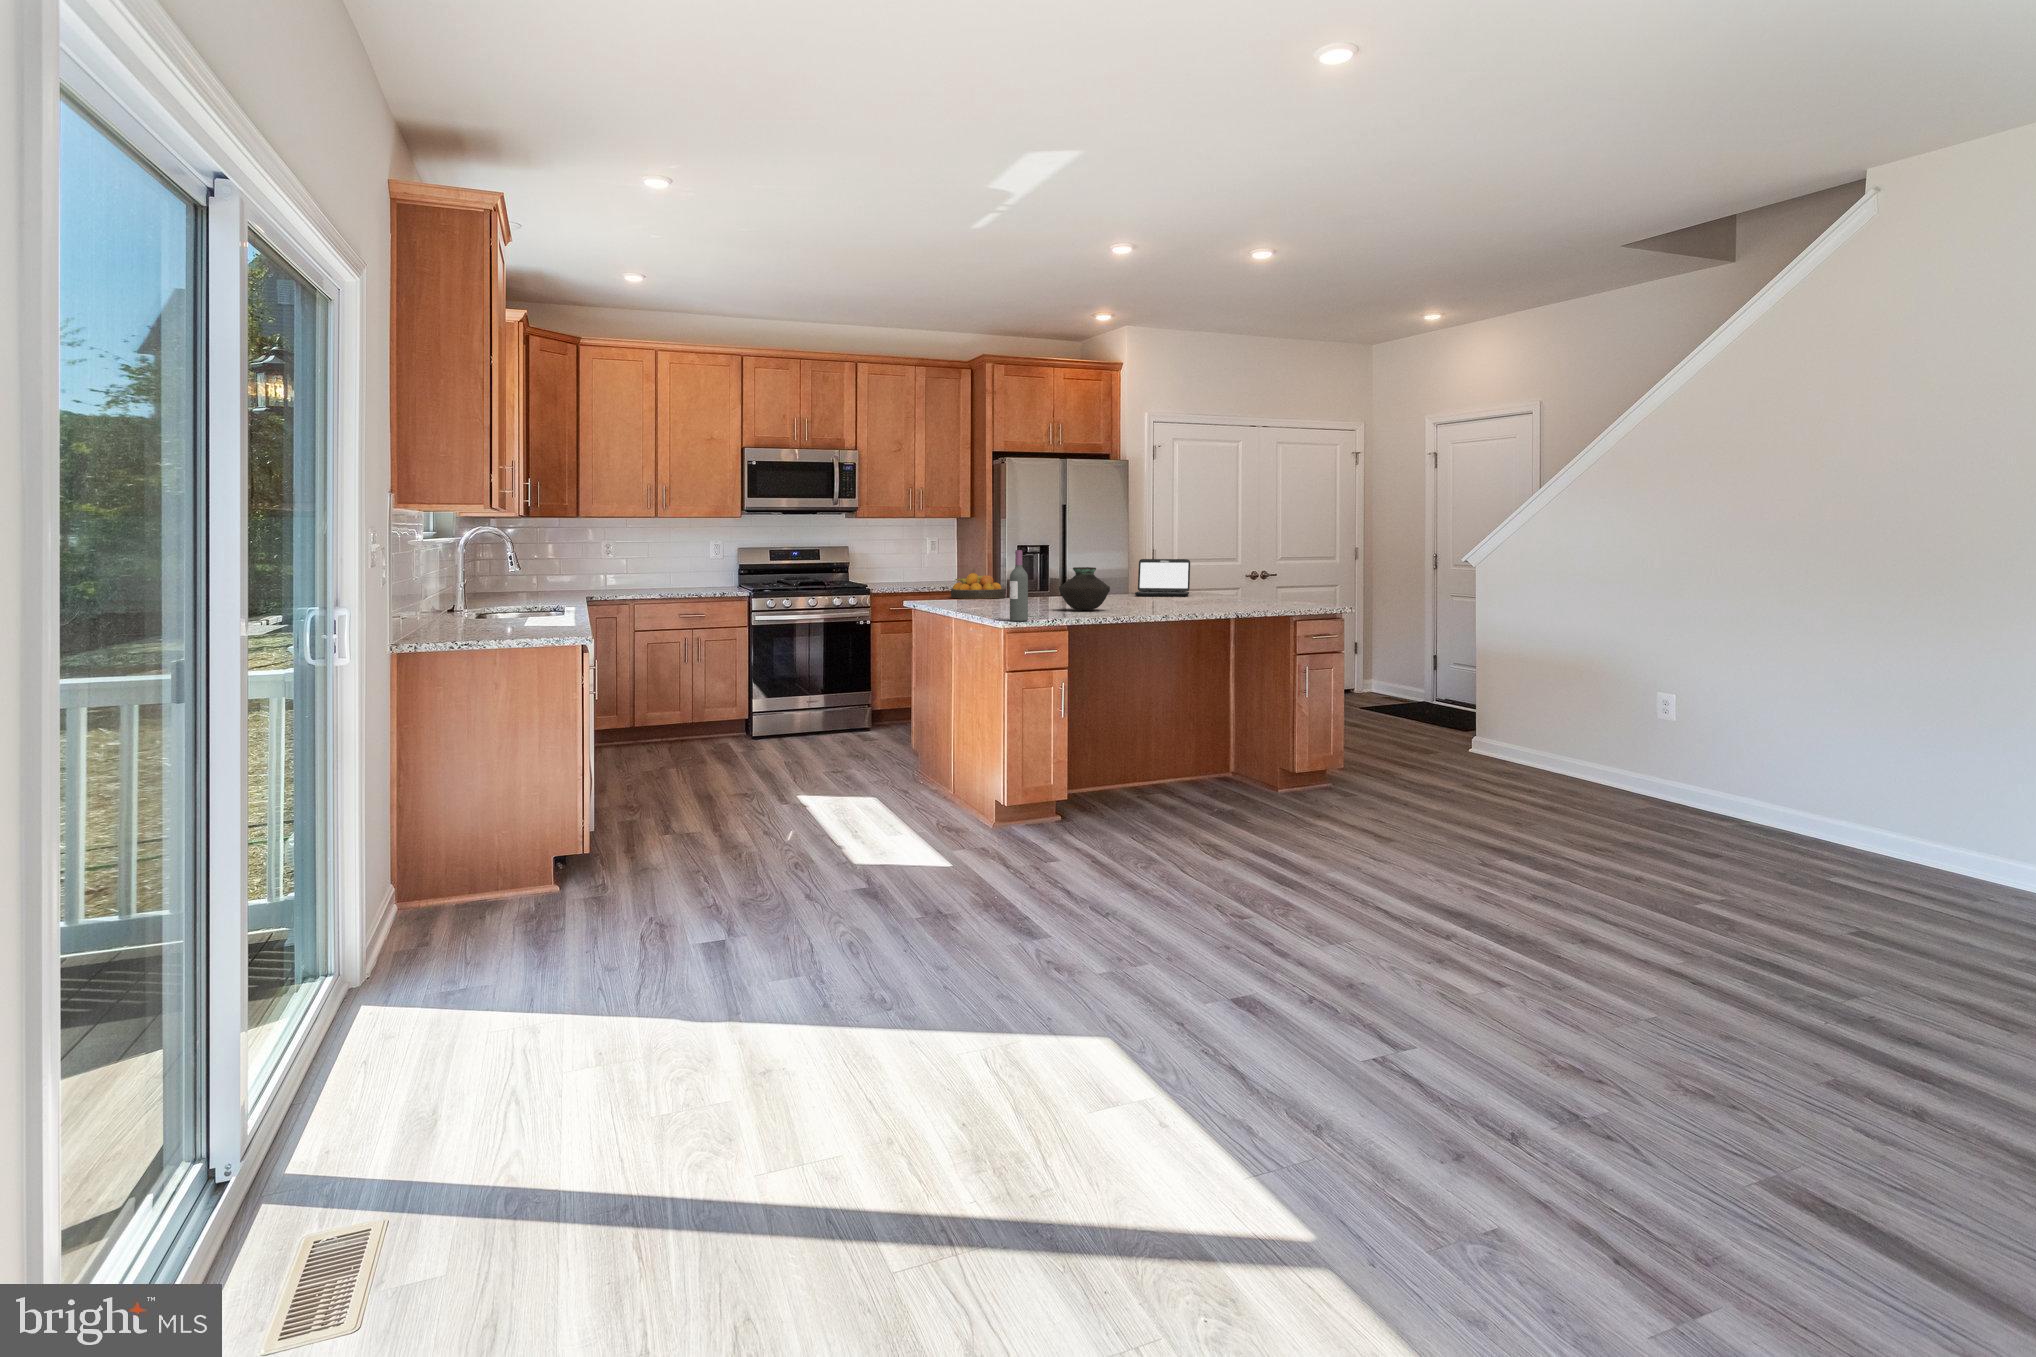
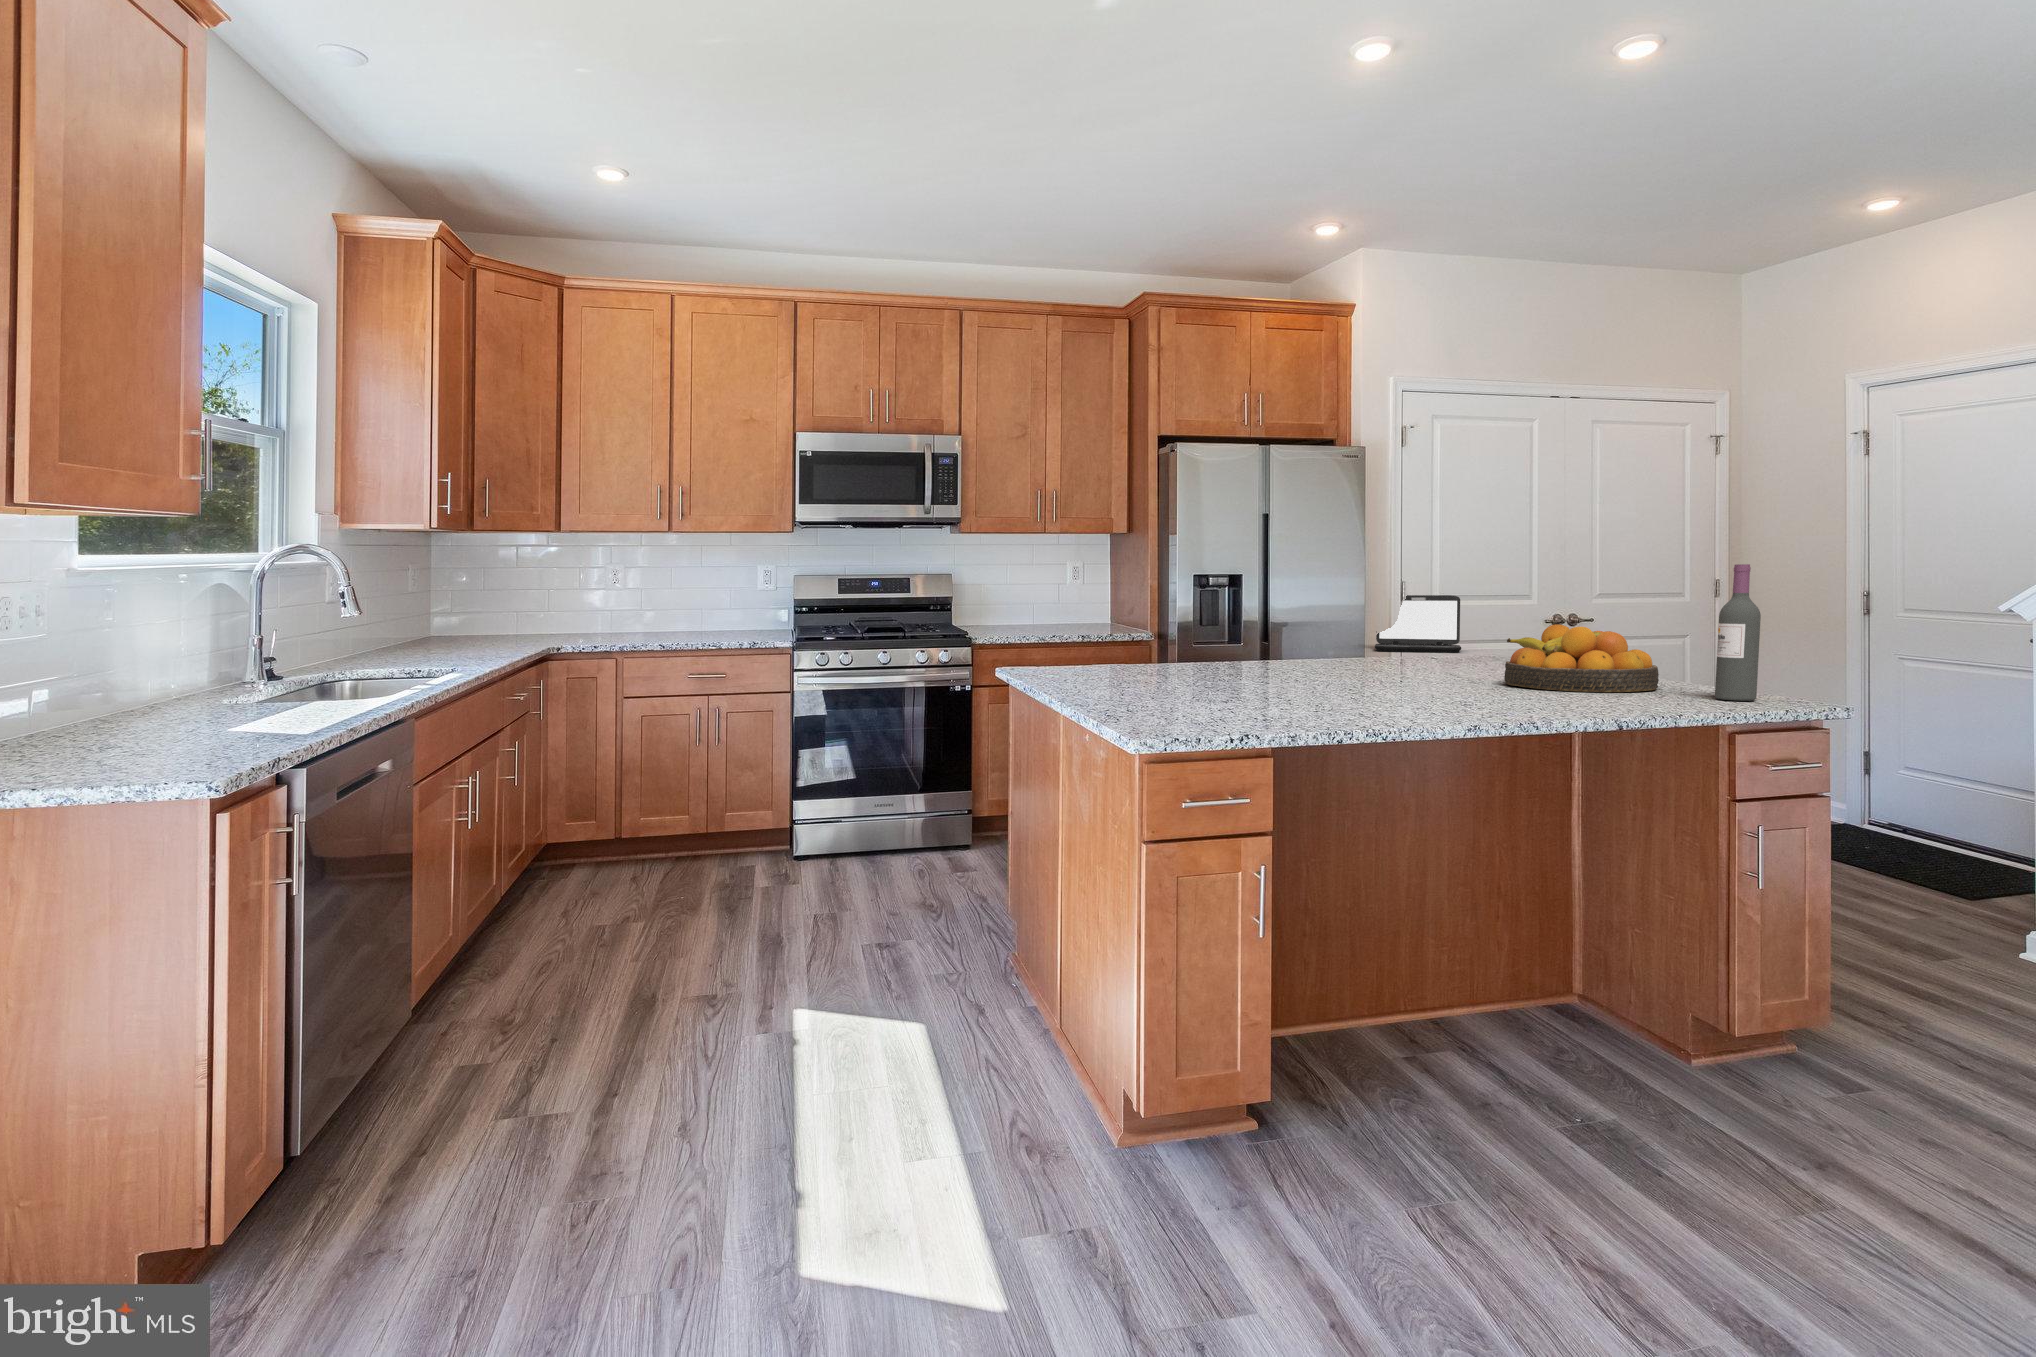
wine bottle: present [1010,550,1028,621] -> present [1715,564,1761,701]
vase: present [1059,567,1110,611] -> none [1270,602,1366,680]
fruit bowl: present [951,573,1005,599] -> present [1504,624,1659,692]

